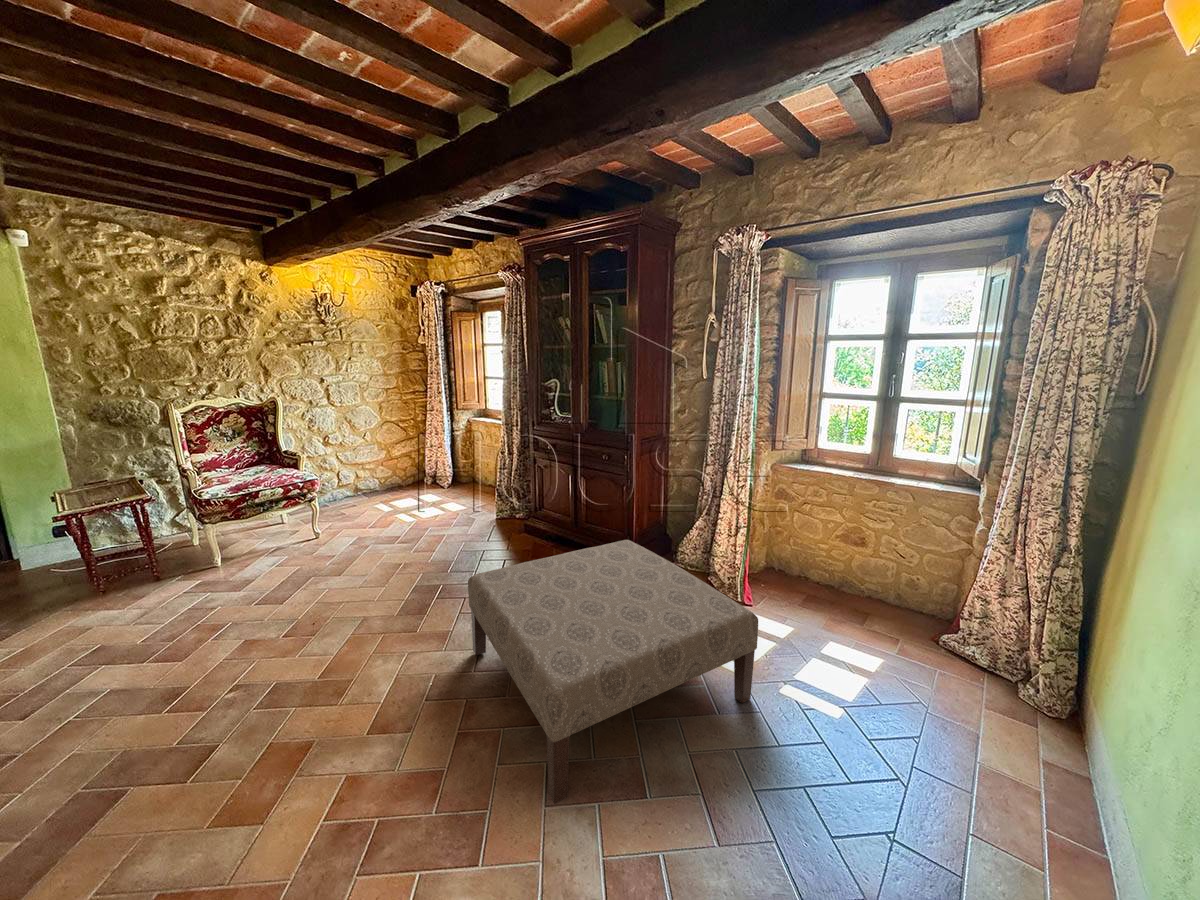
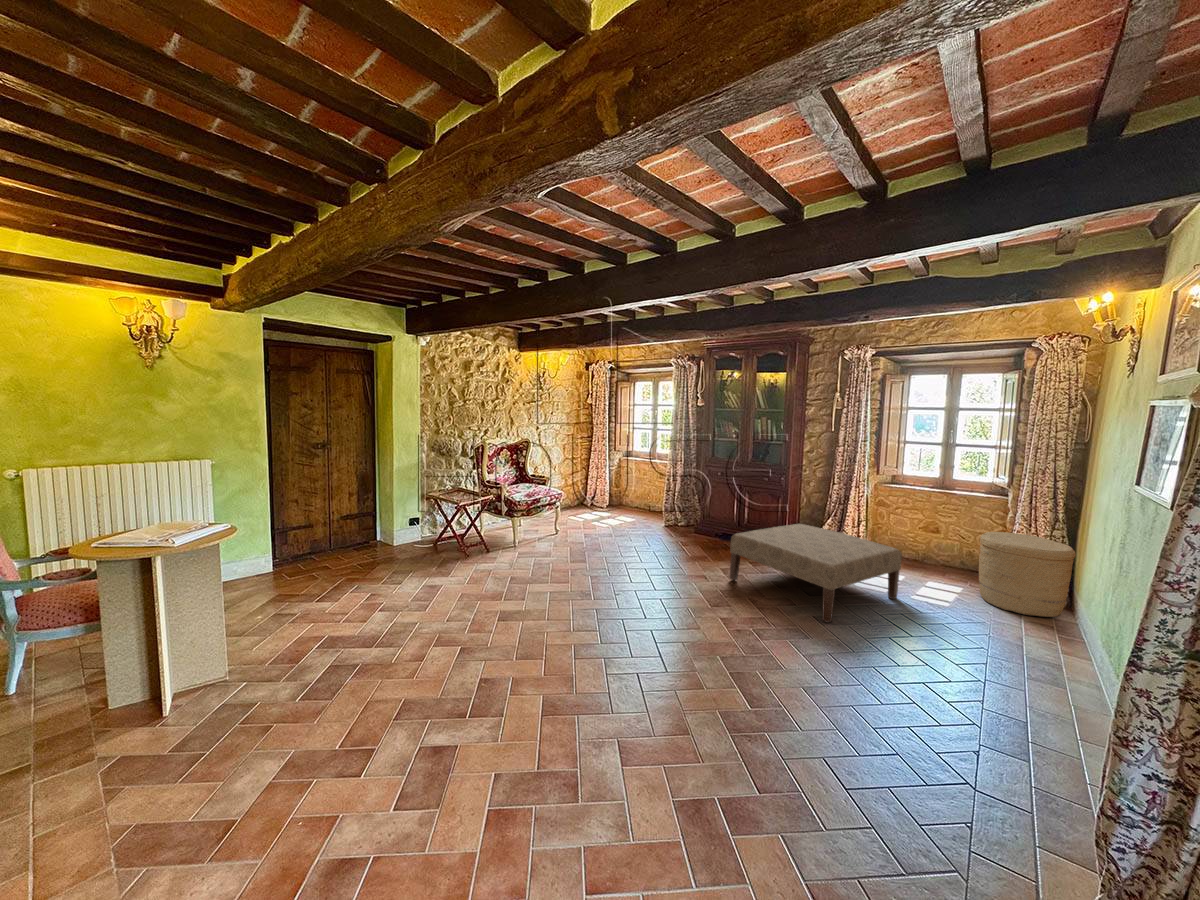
basket: none [907,568,1100,761] -> present [979,532,1076,617]

